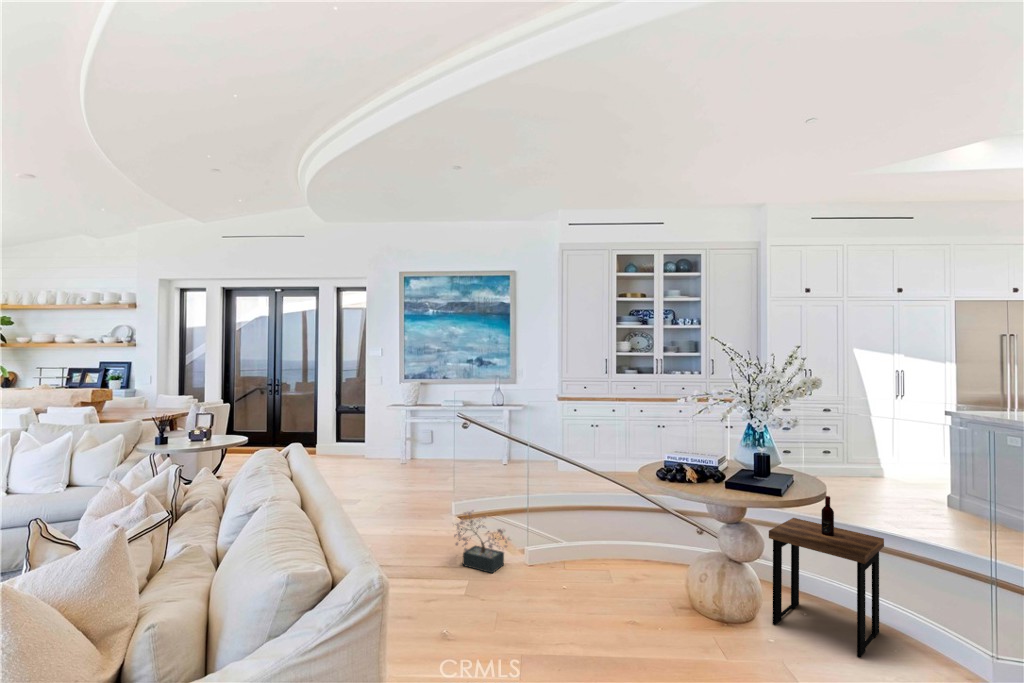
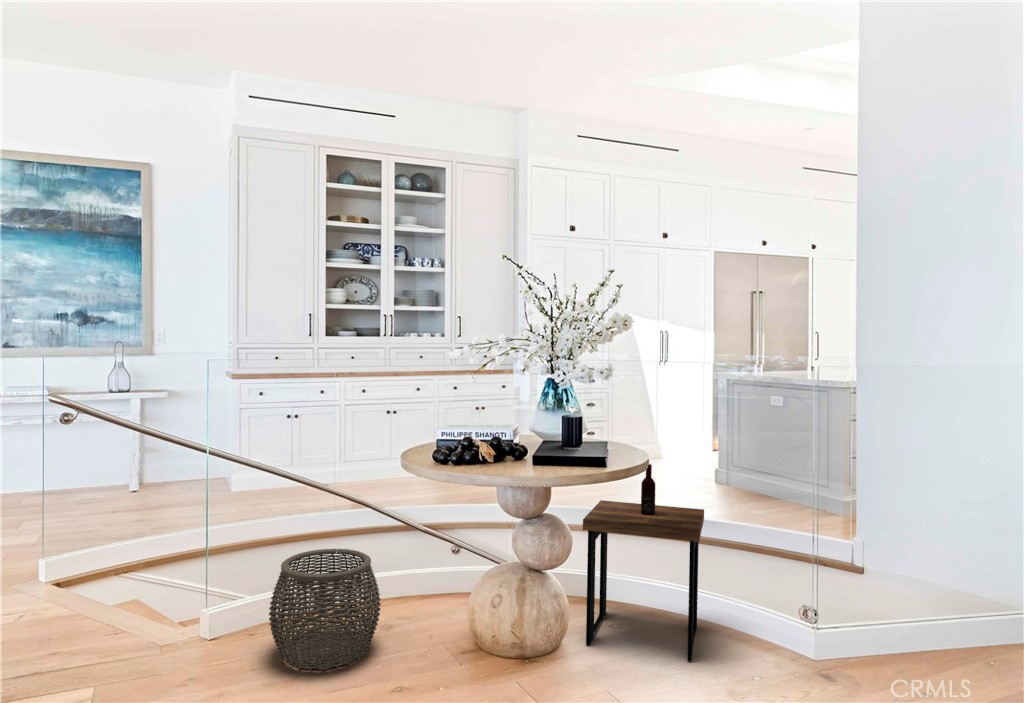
decorative plant: present [454,510,510,573] -> none [46,563,175,671]
woven basket: none [559,522,625,598] -> present [269,549,381,670]

